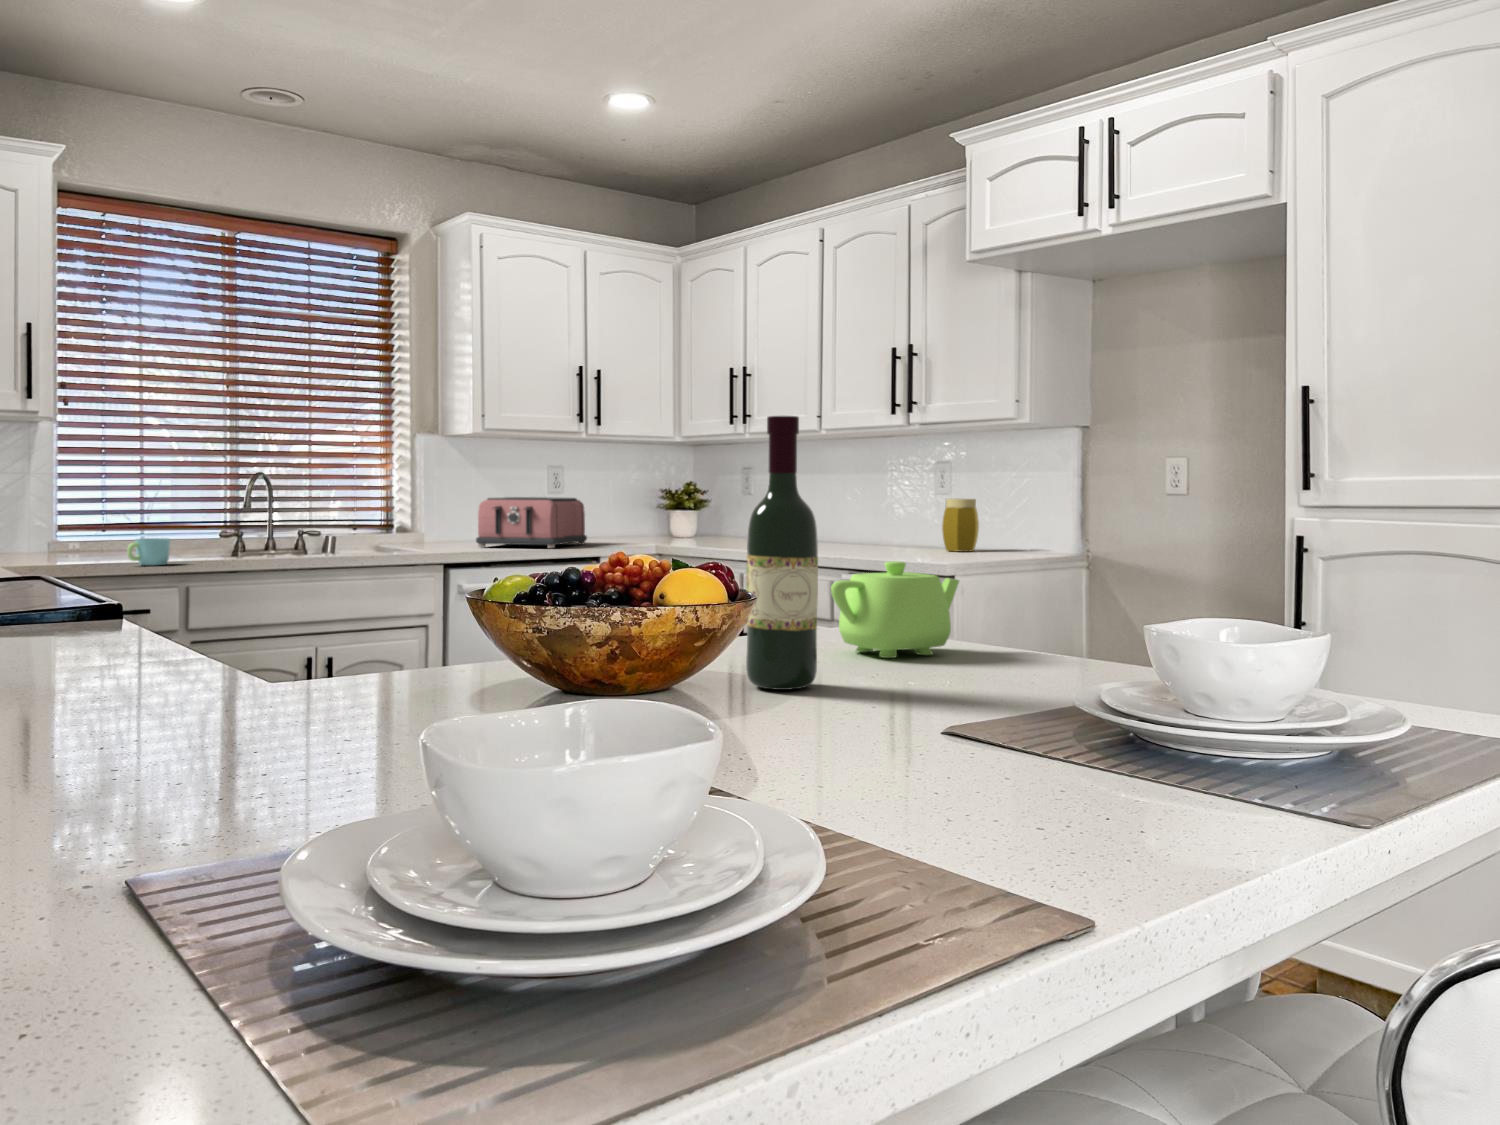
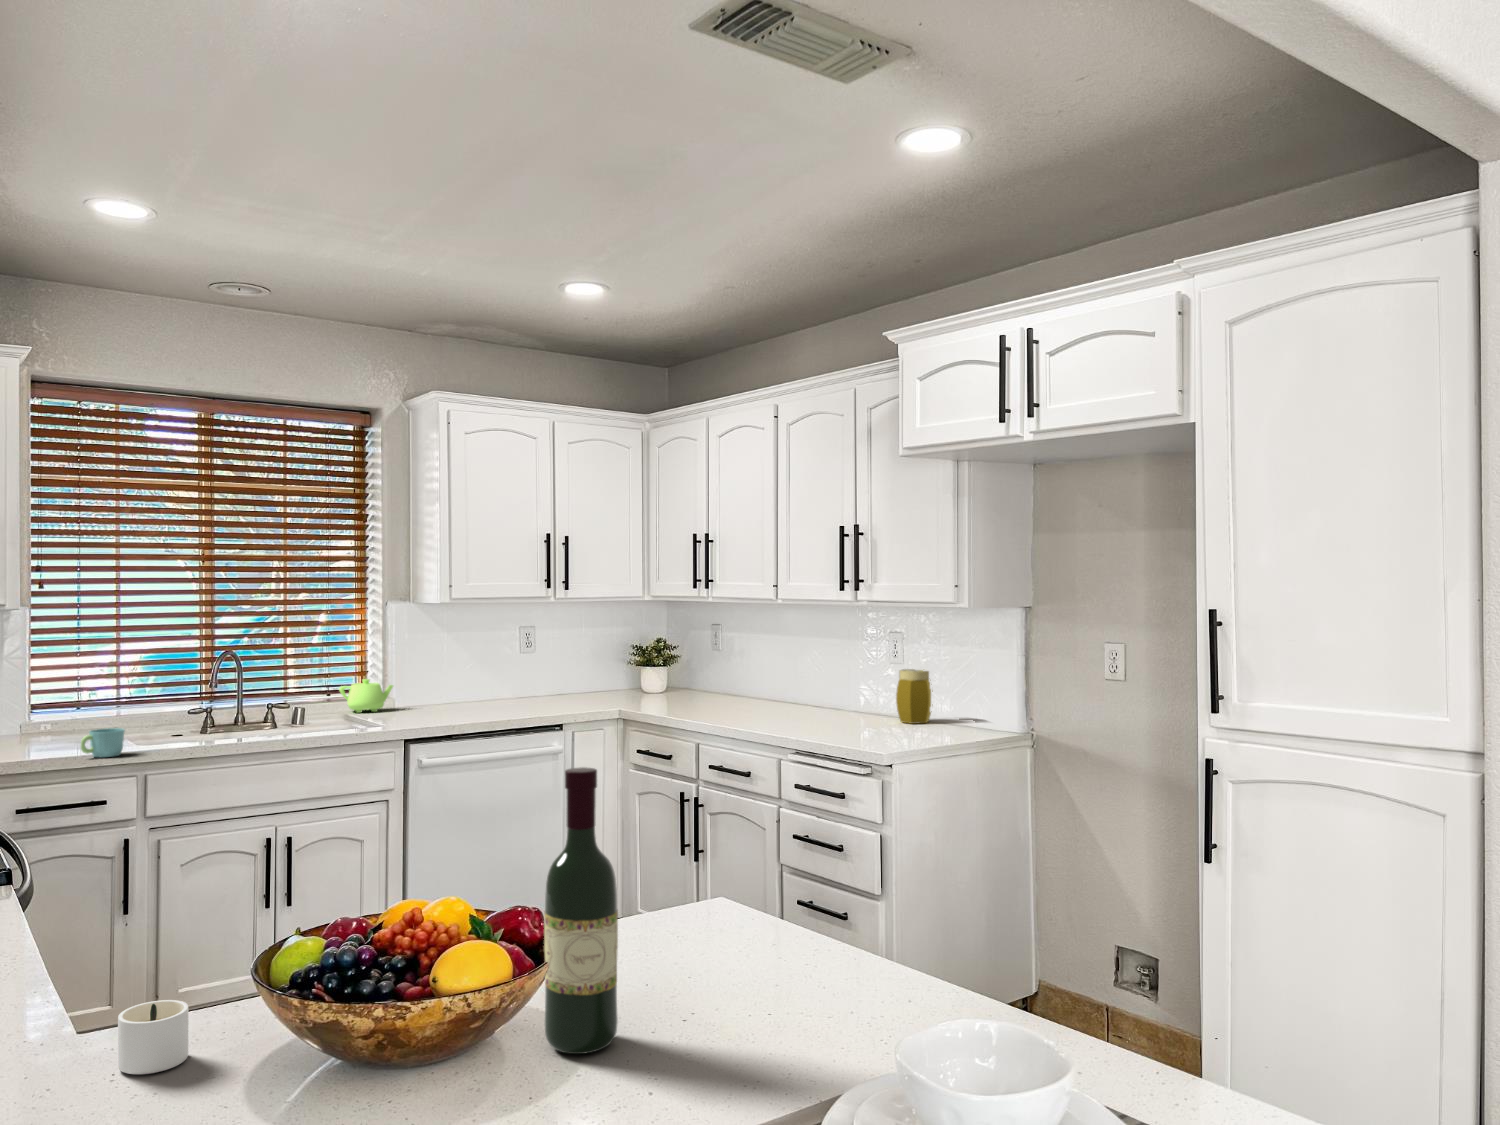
toaster: present [476,497,587,548] -> none [440,663,552,719]
teapot: present [831,561,959,658] -> present [339,679,393,713]
candle: none [335,636,426,698] -> present [118,1000,189,1074]

